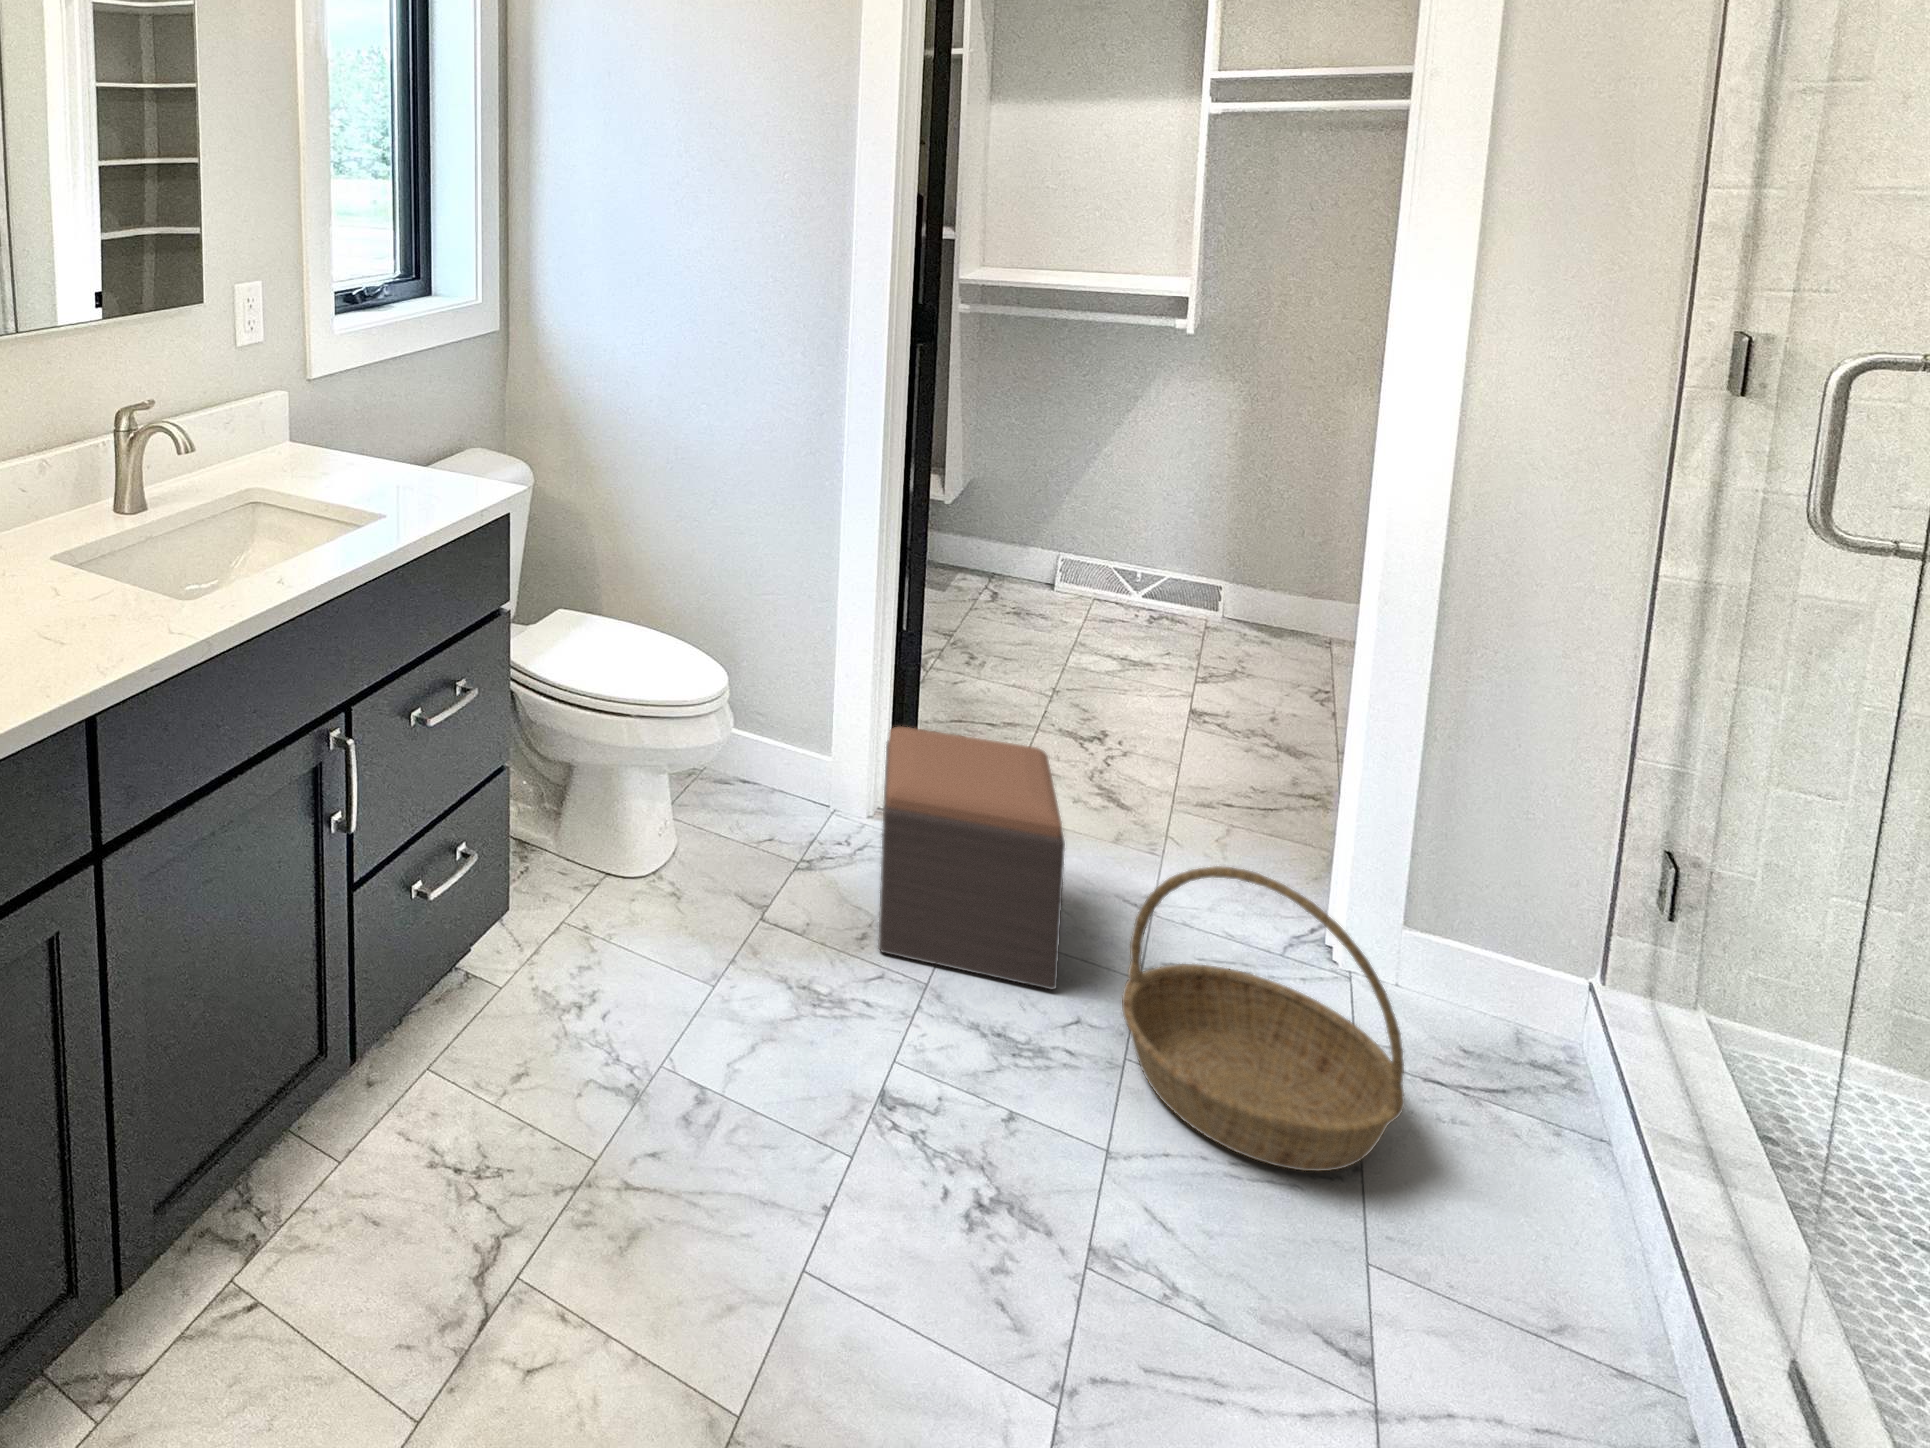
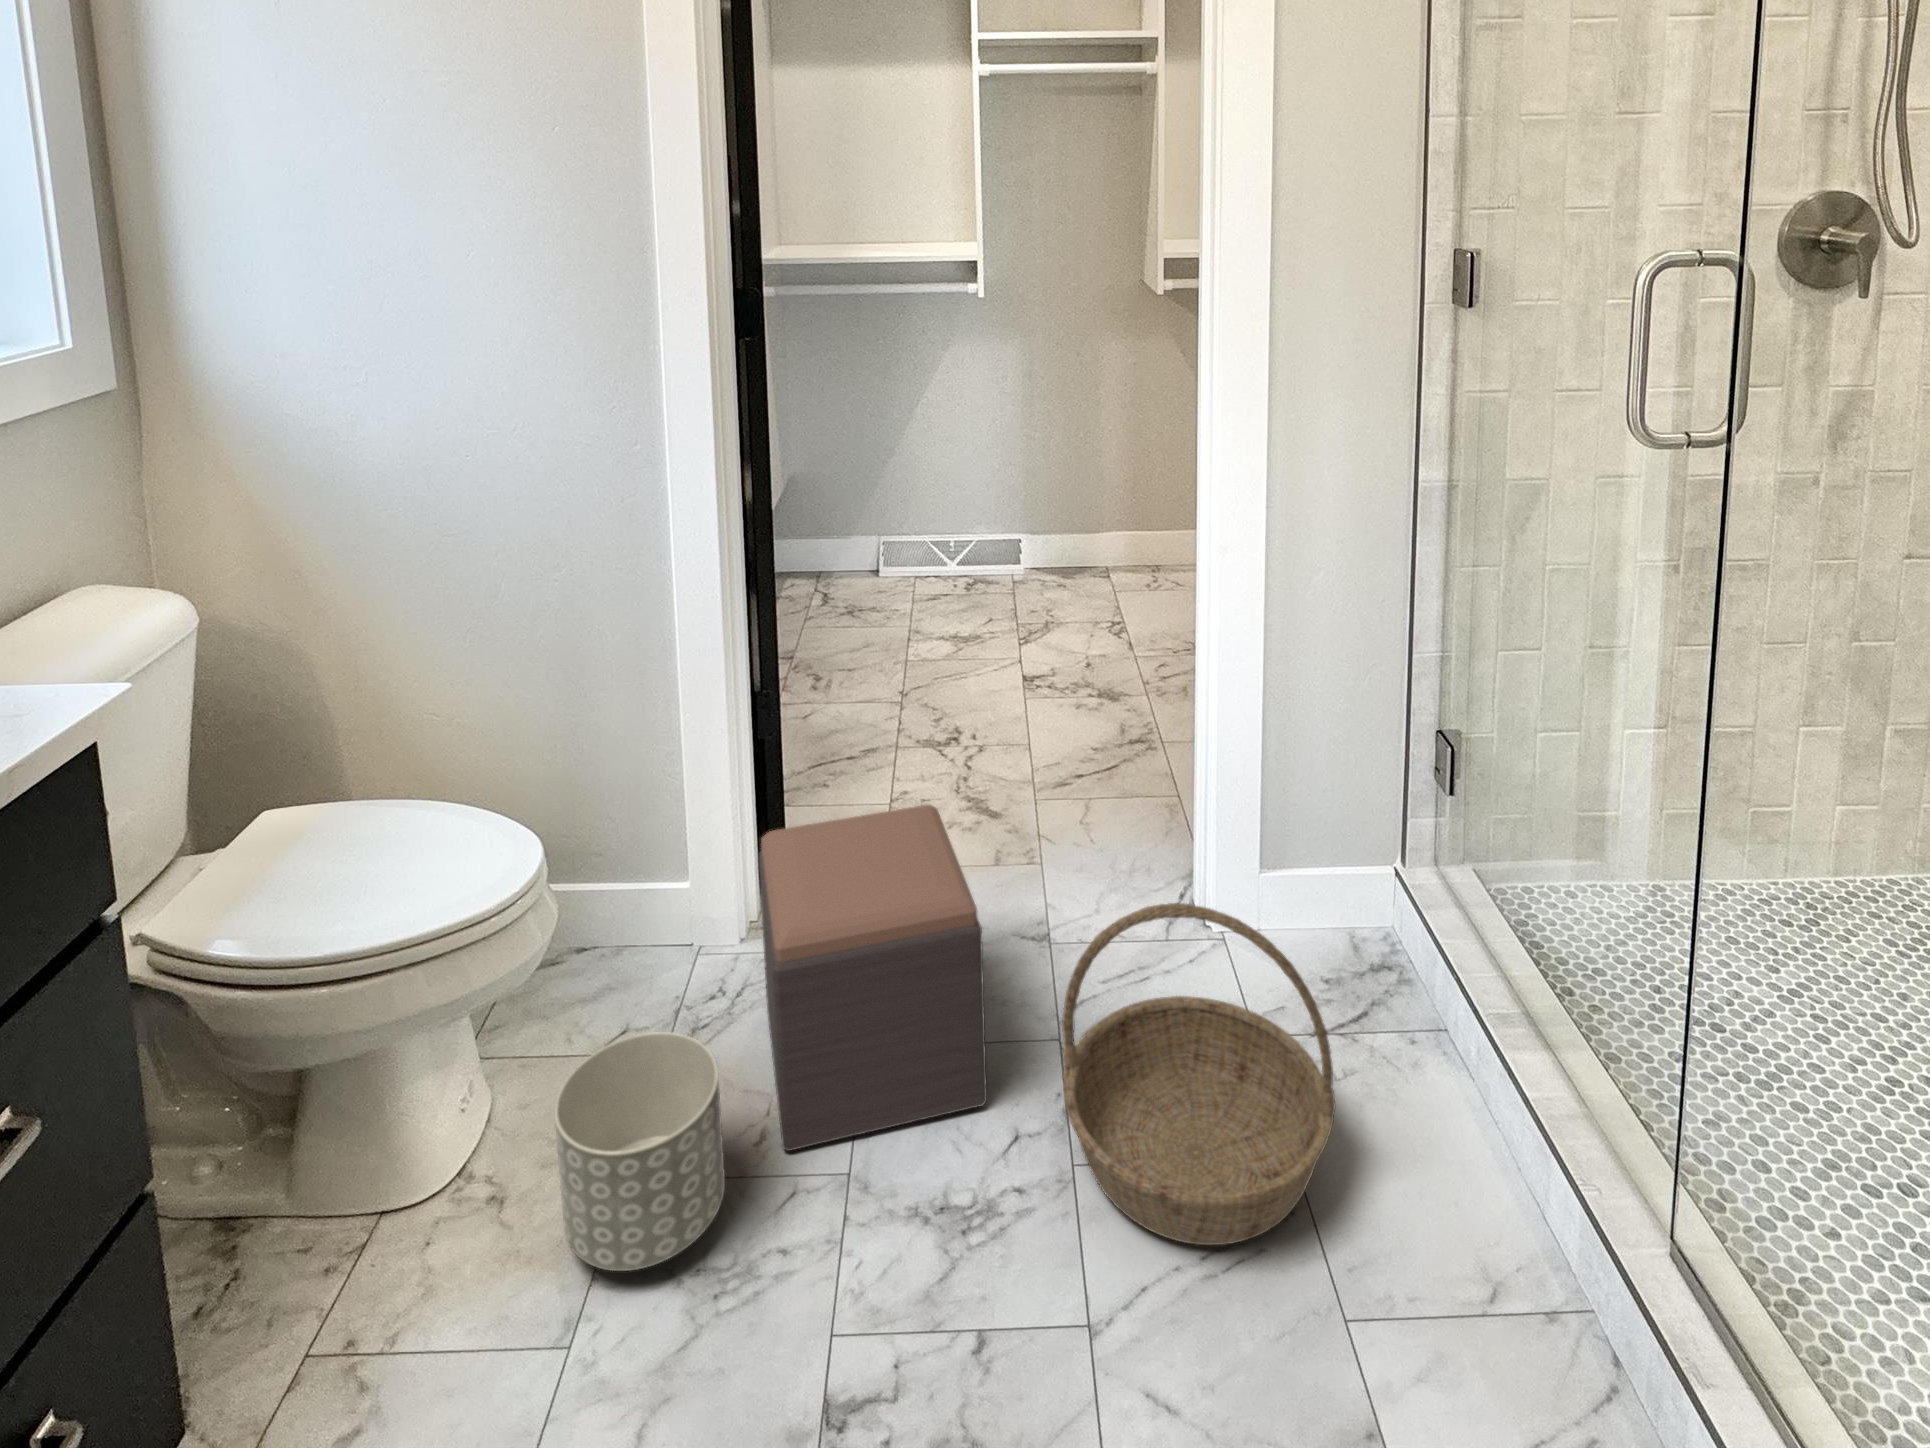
planter: none [718,822,834,968] -> present [555,1032,725,1271]

